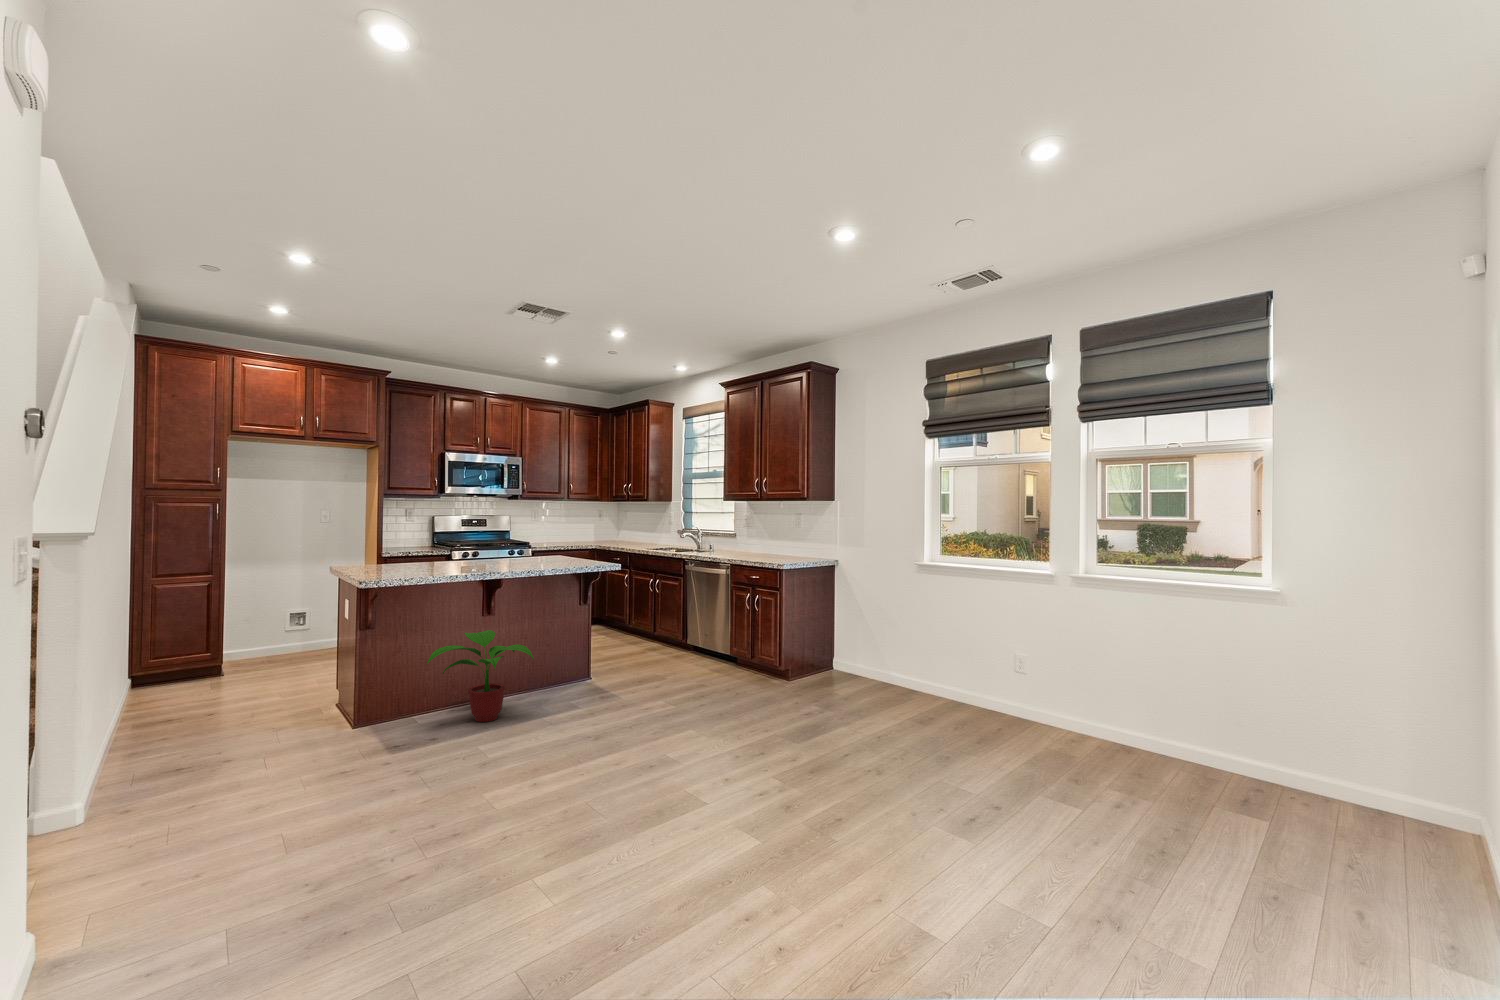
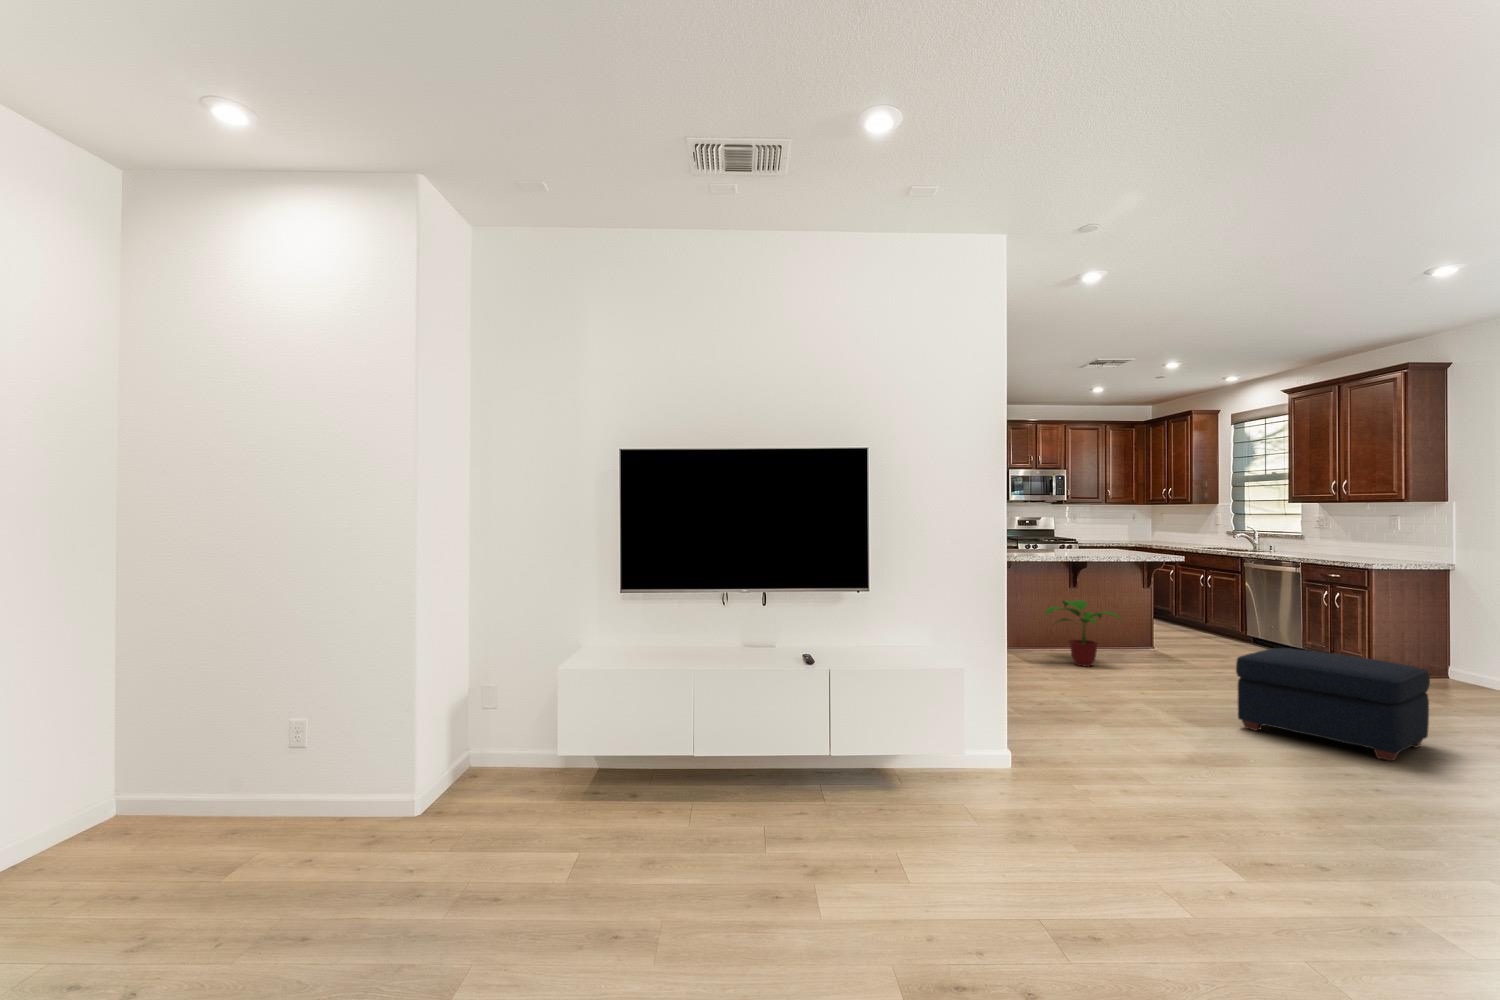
ottoman: none [622,691,819,846] -> present [1236,648,1430,761]

